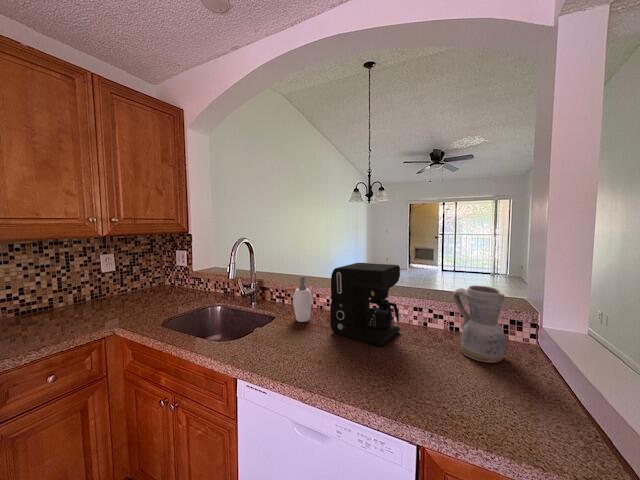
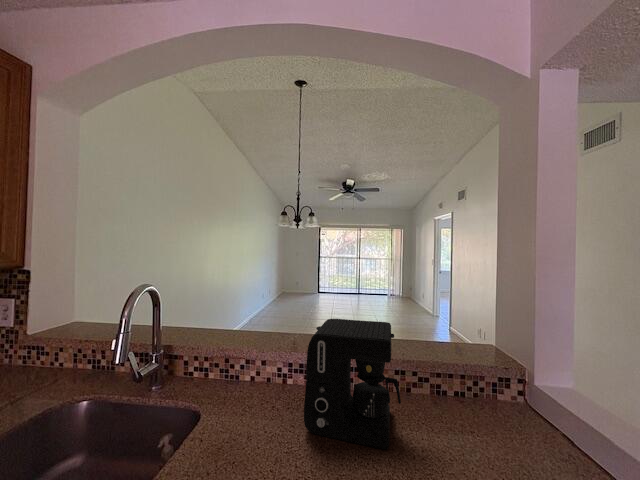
soap dispenser: present [293,276,315,322] -> none [236,343,276,417]
ceramic pitcher: present [453,285,505,363] -> none [461,348,529,448]

